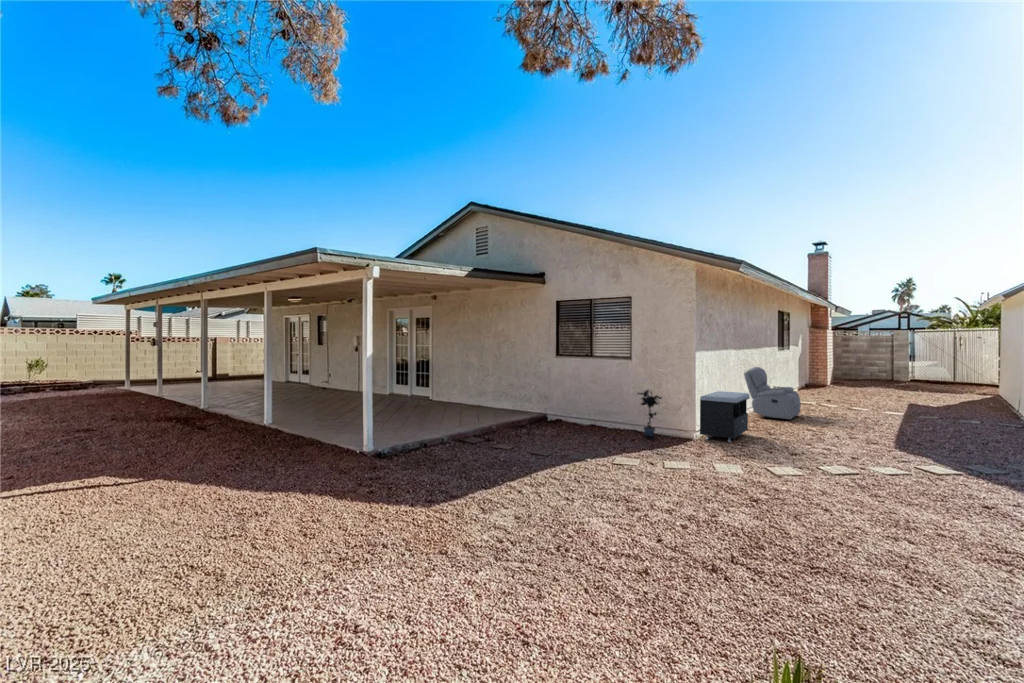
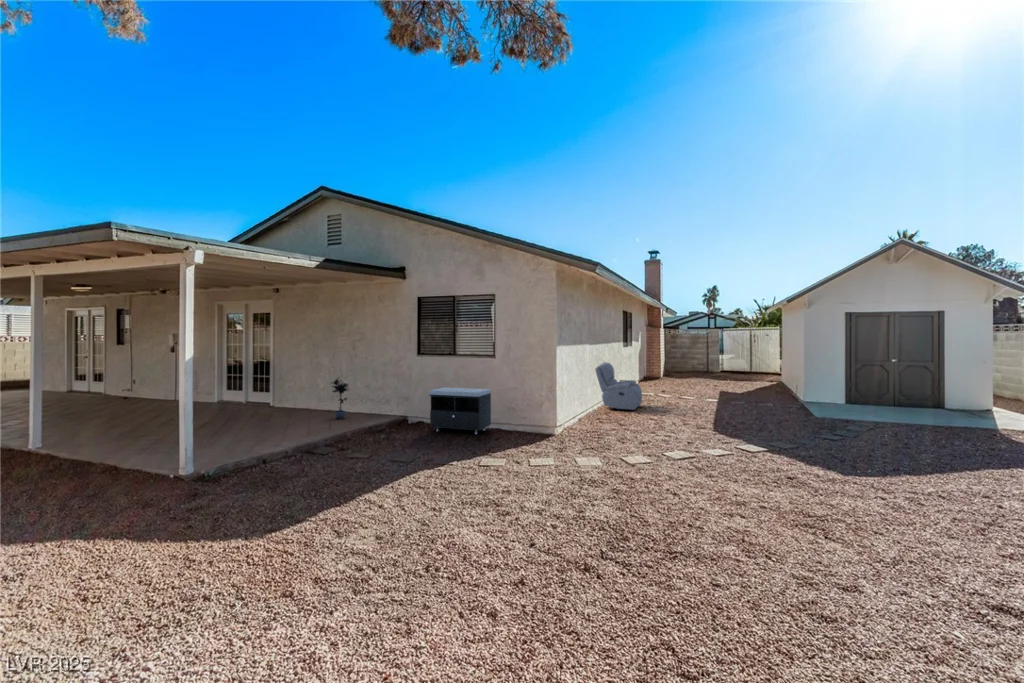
potted plant: present [638,390,662,437] -> present [332,379,348,419]
storage bench: present [700,391,750,442] -> present [429,388,491,434]

